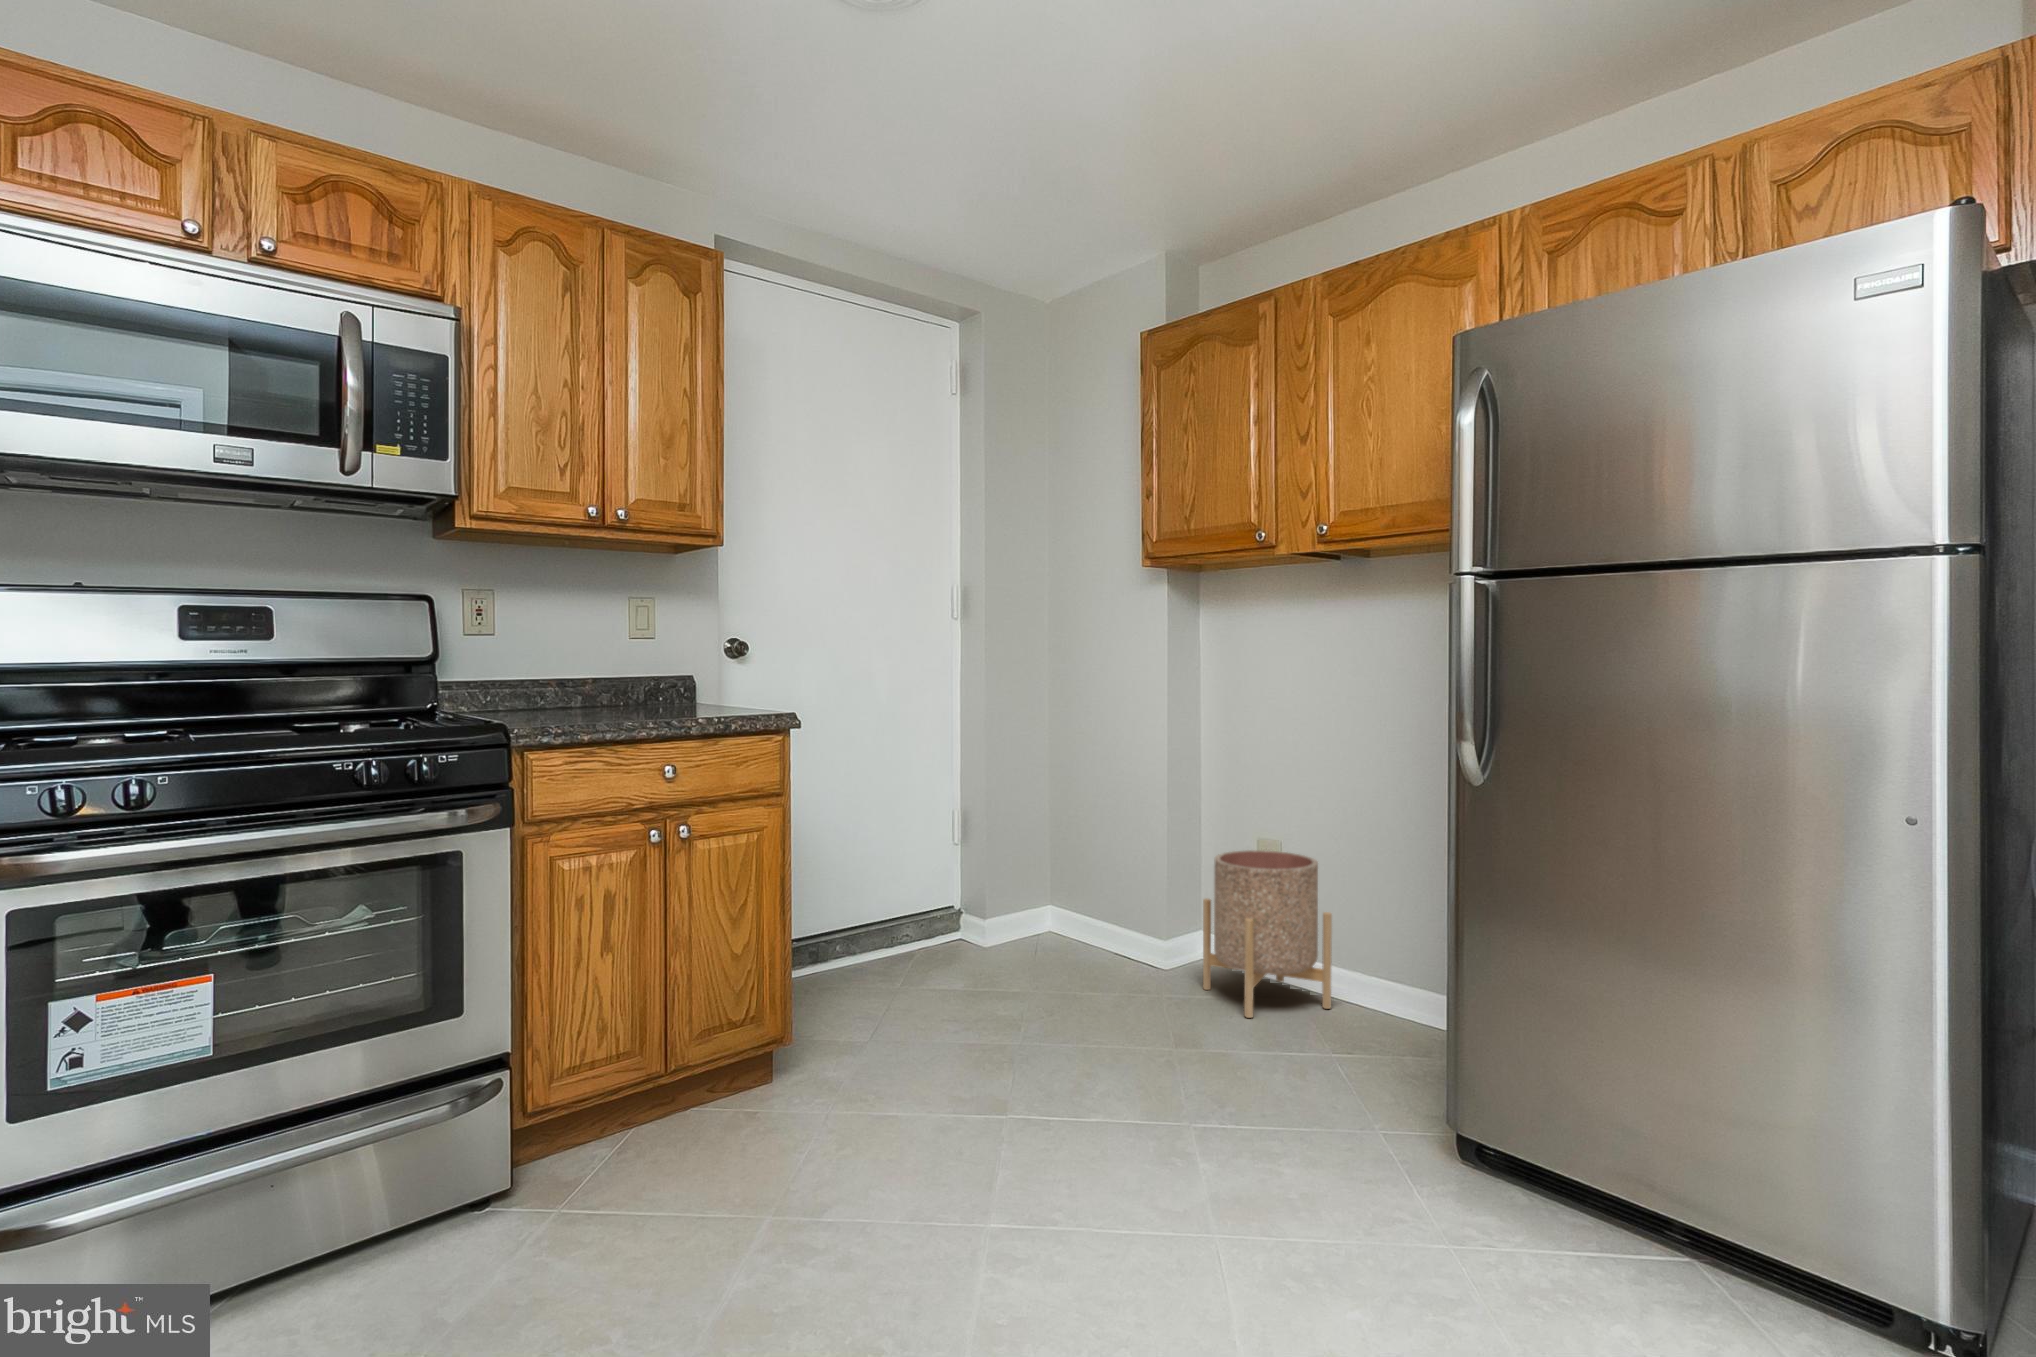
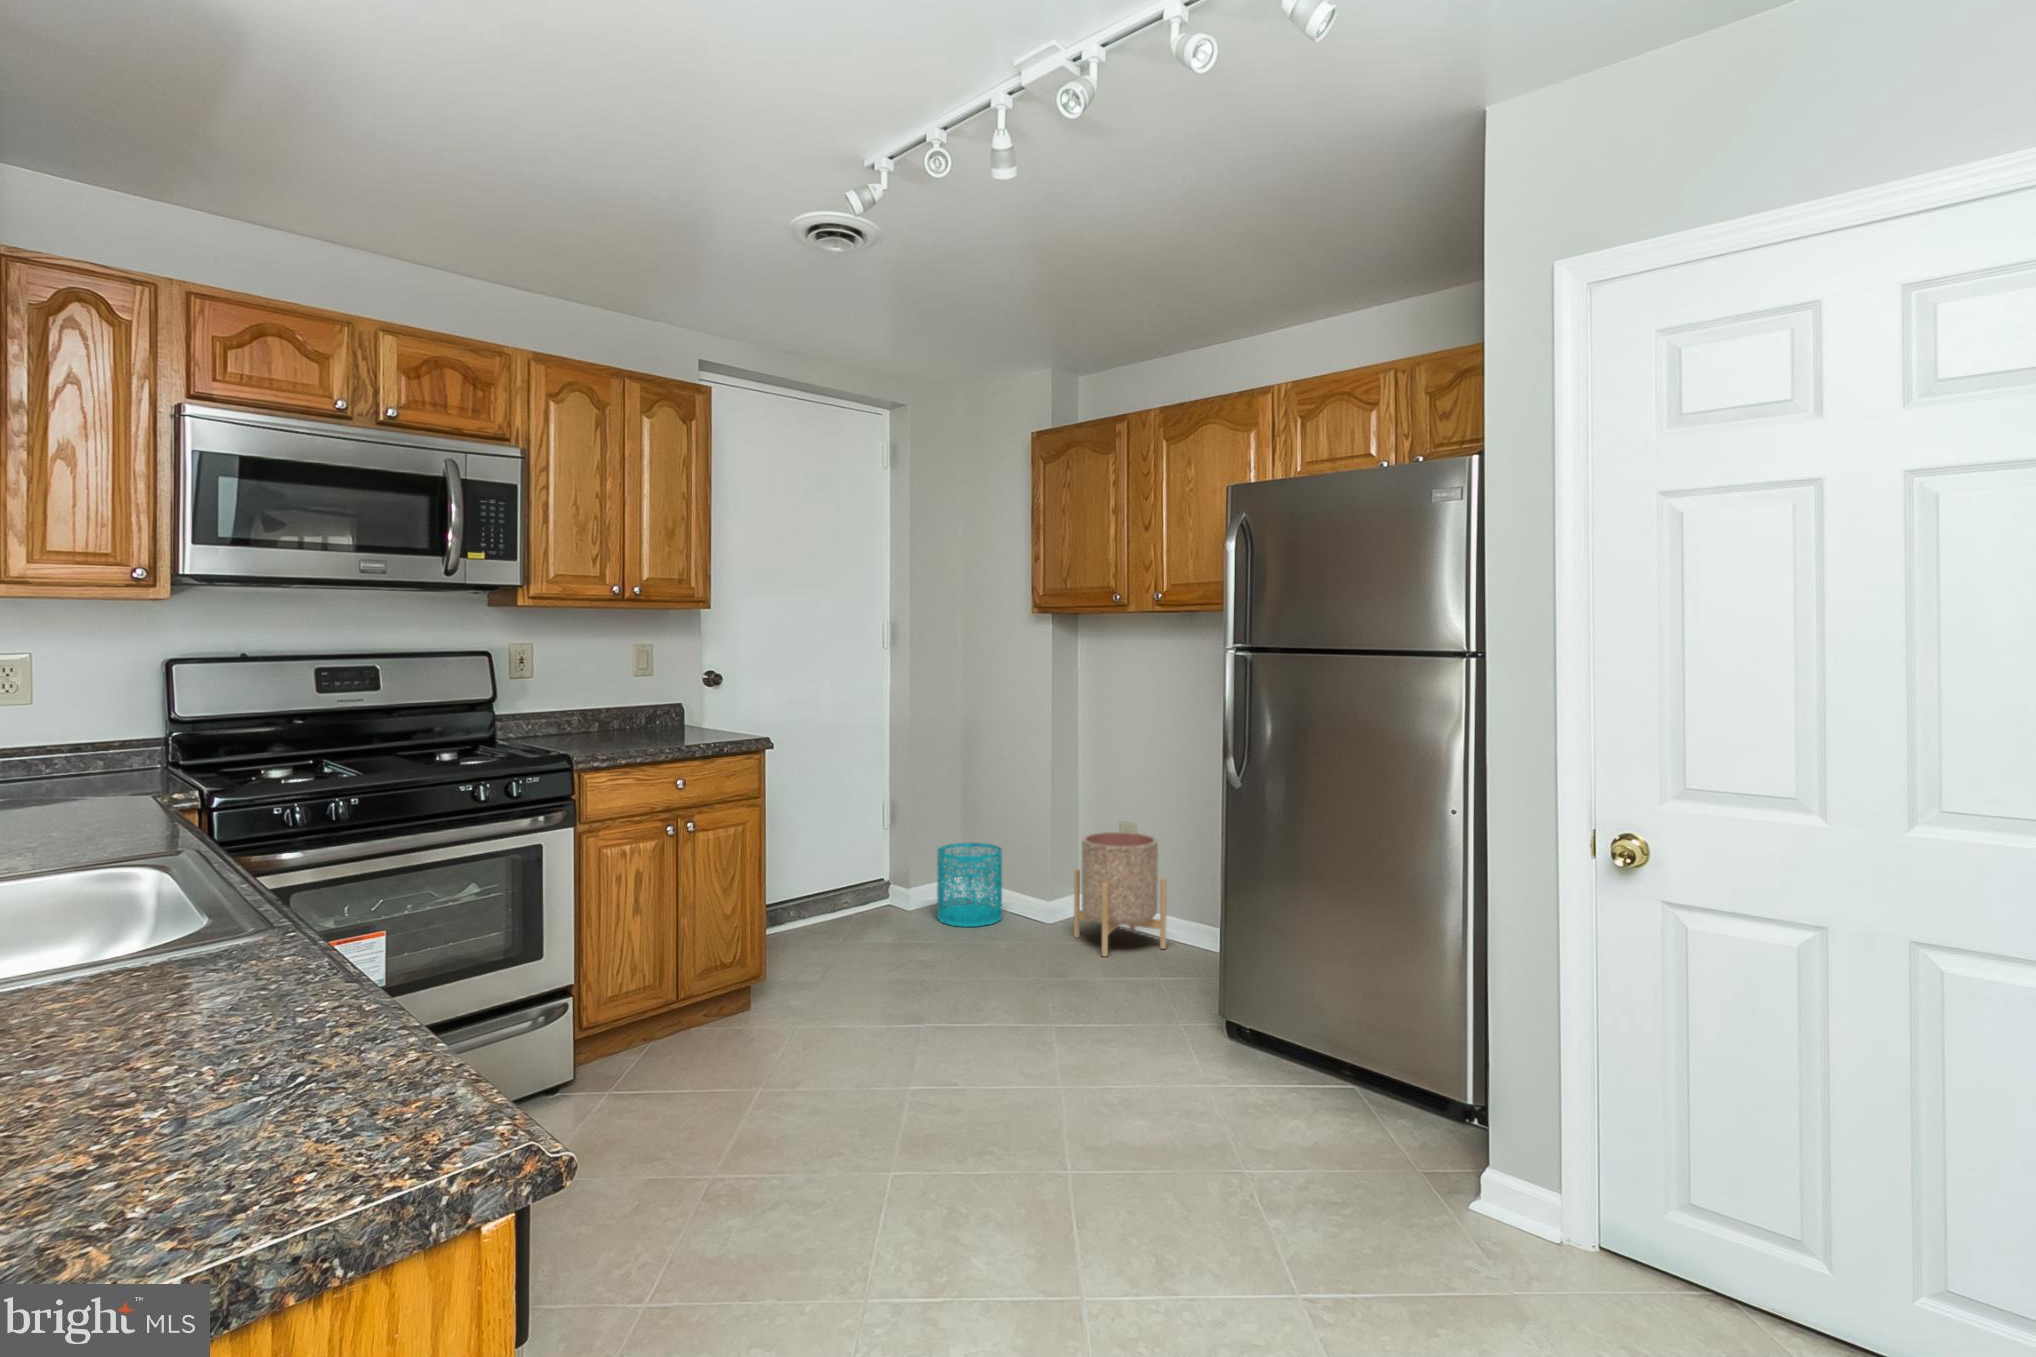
wastebasket: none [1022,863,1106,972] -> present [937,843,1002,927]

